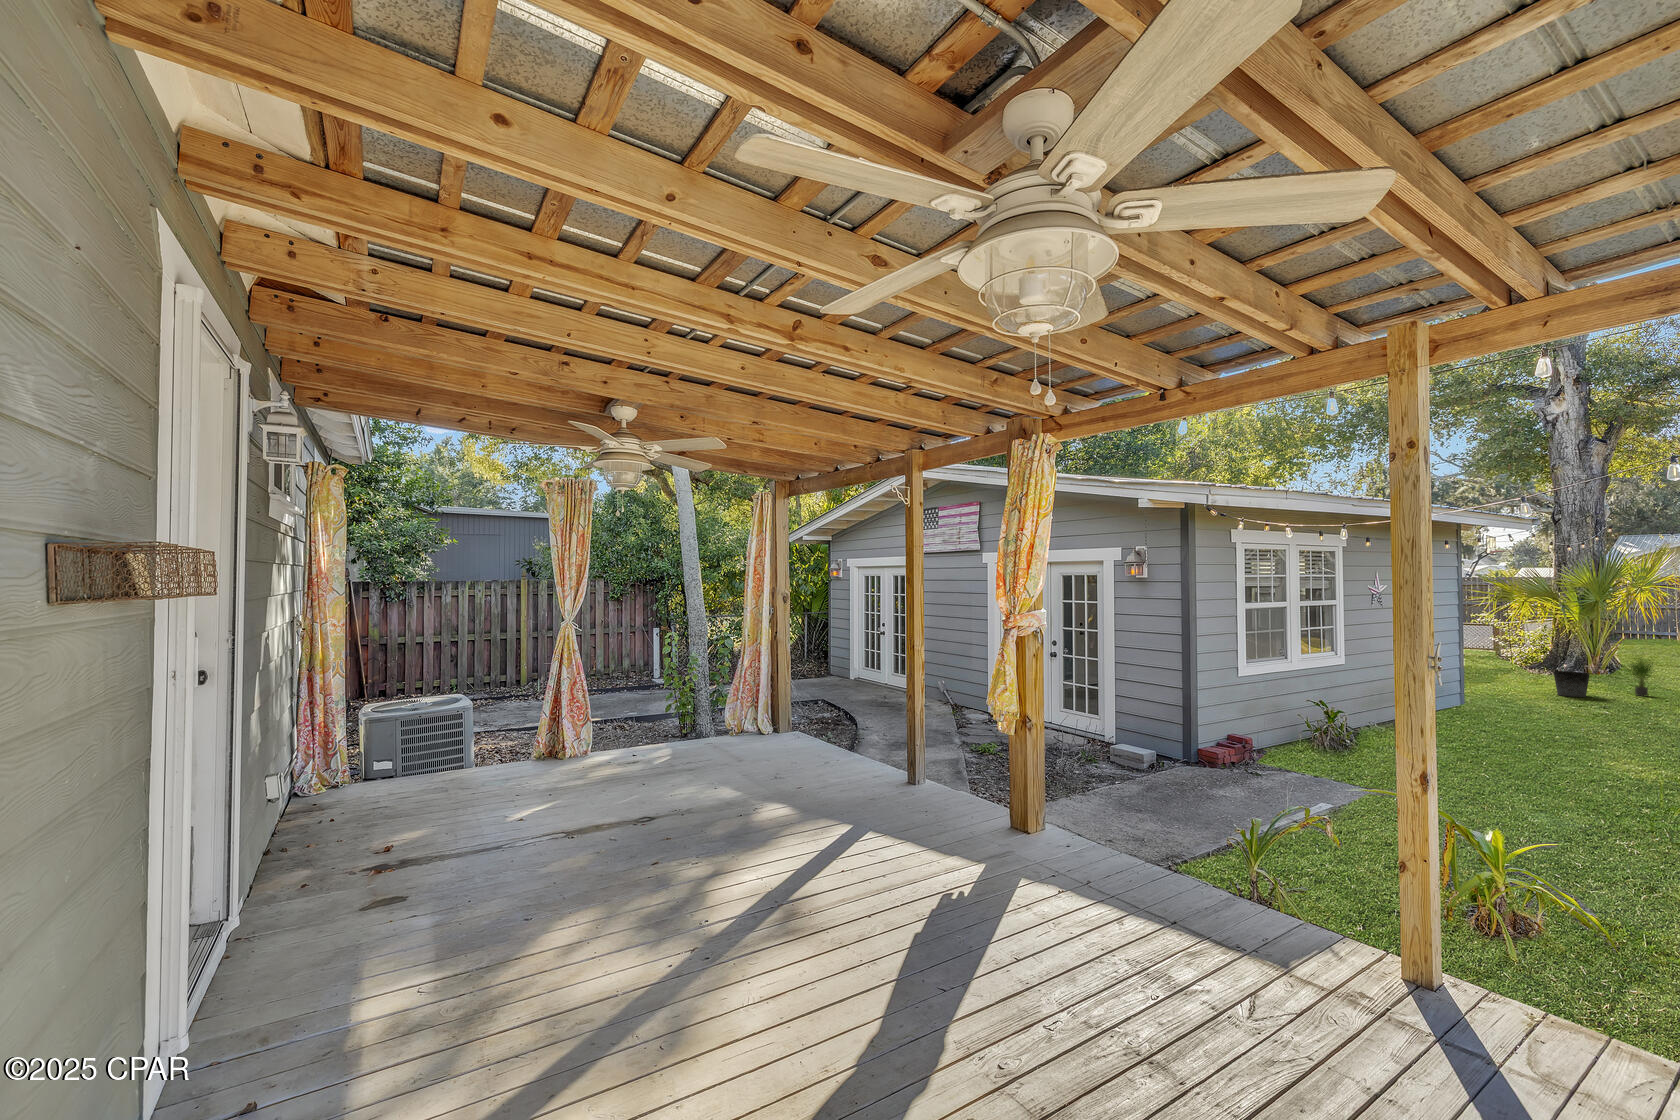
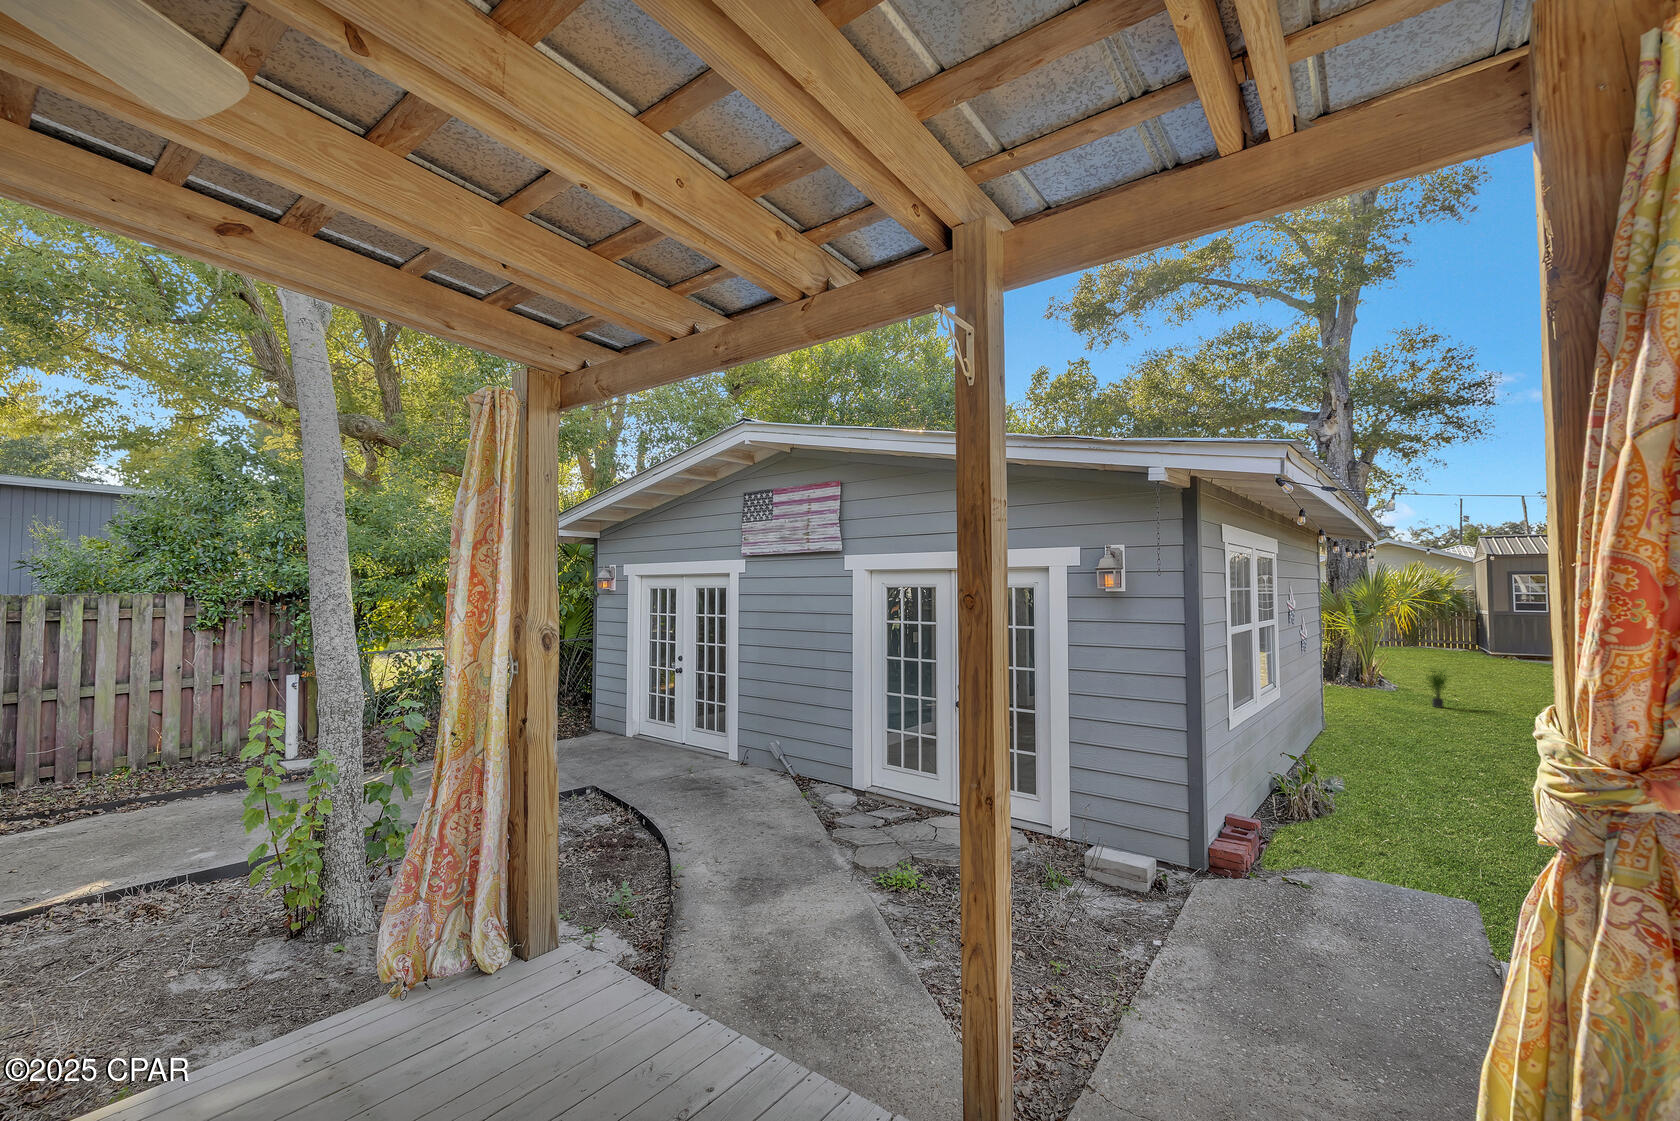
bucket: present [1551,669,1590,697] -> none [1368,684,1403,712]

